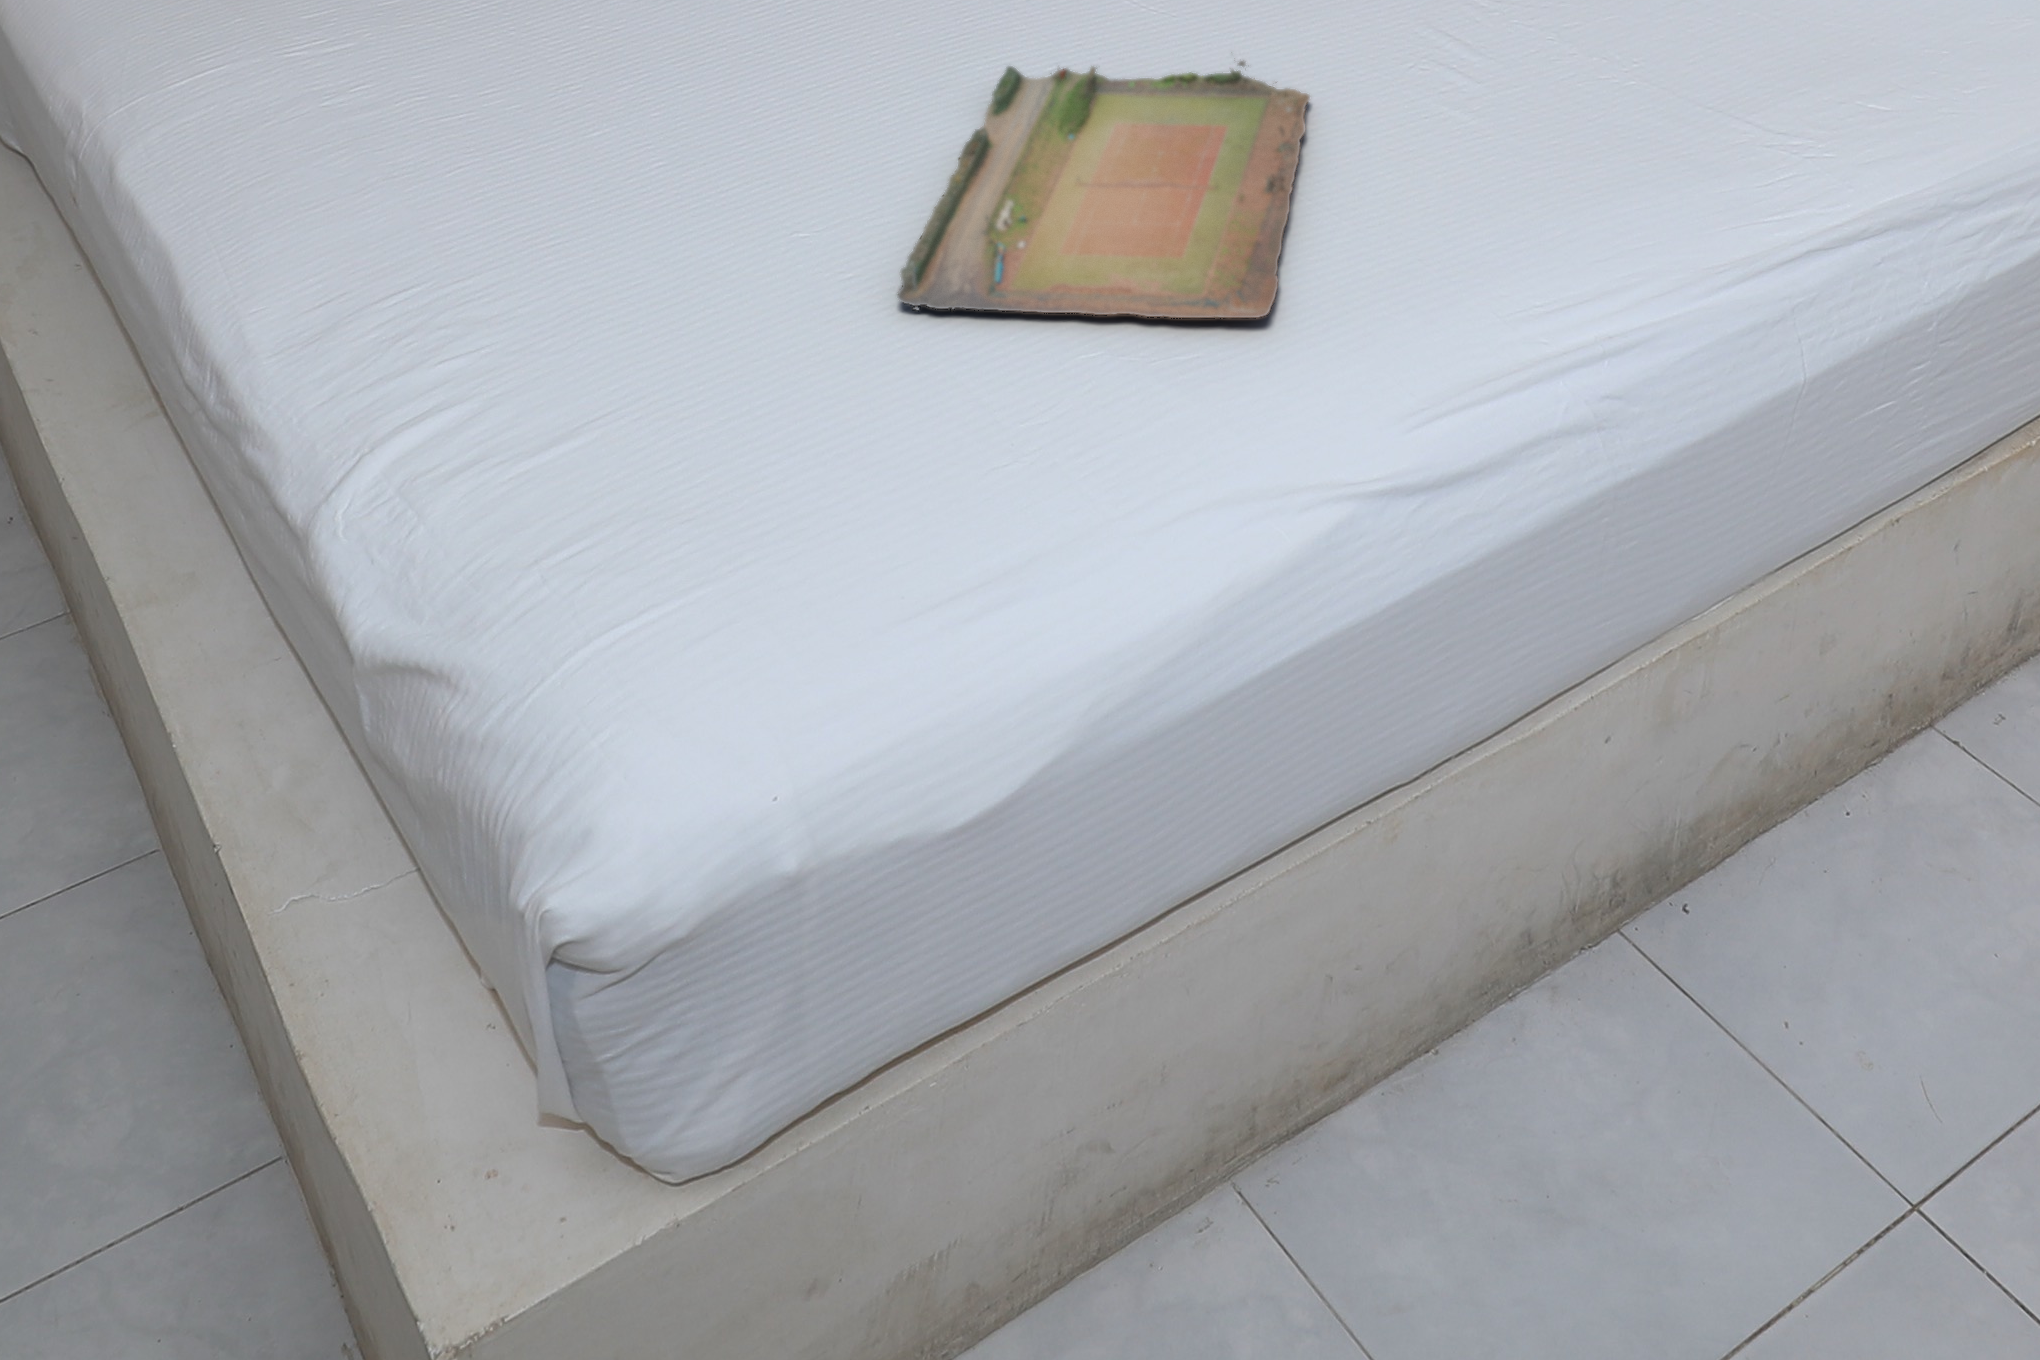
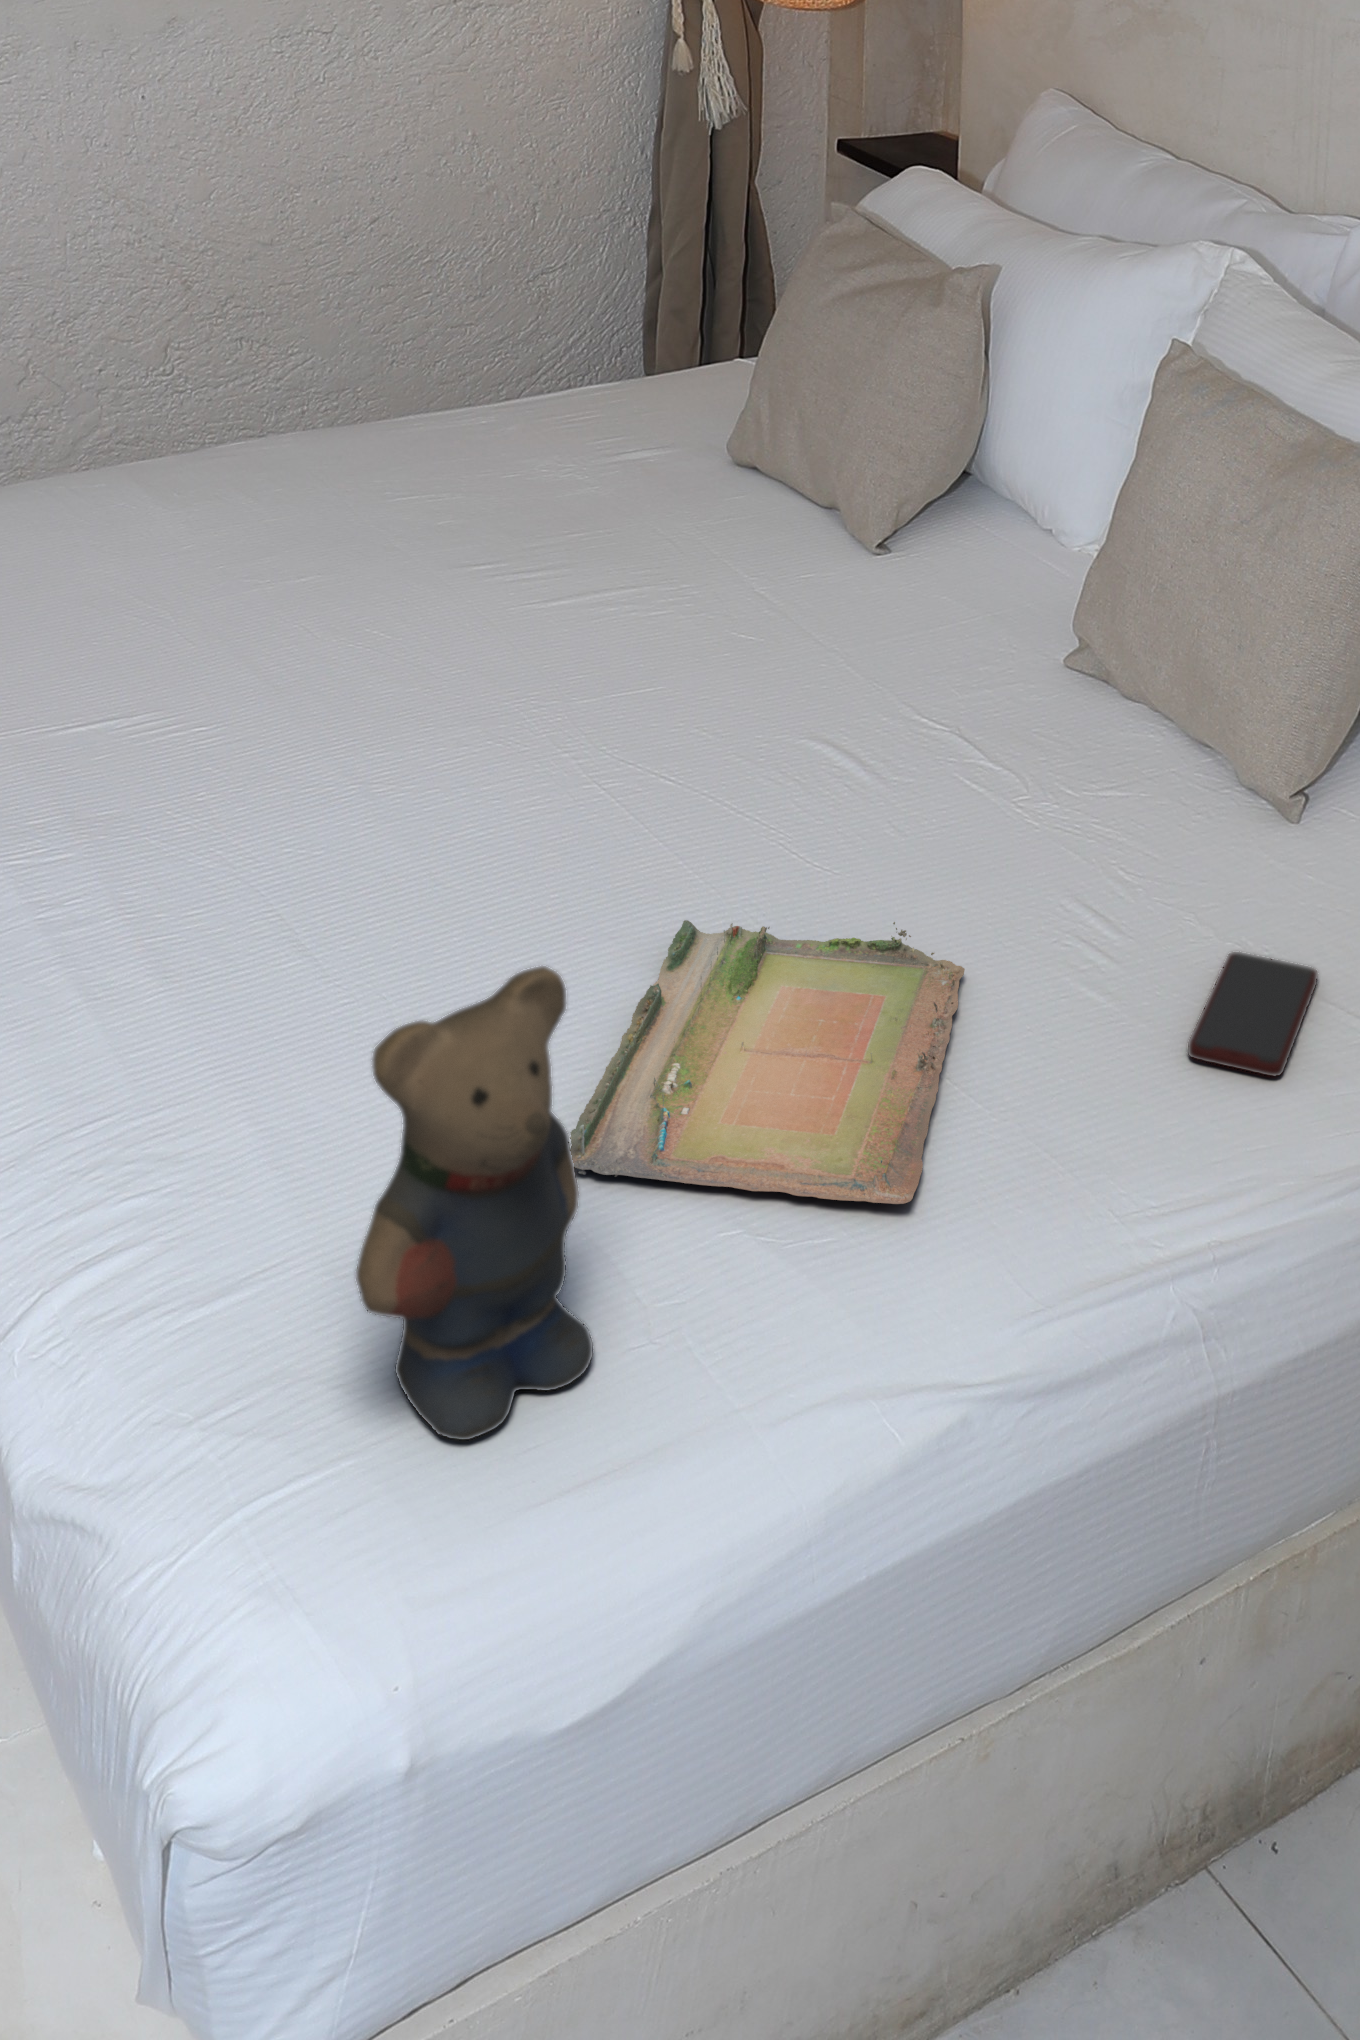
smartphone: none [1553,63,1685,177] -> present [1188,952,1318,1076]
teddy bear: none [667,86,939,566] -> present [356,966,593,1440]

